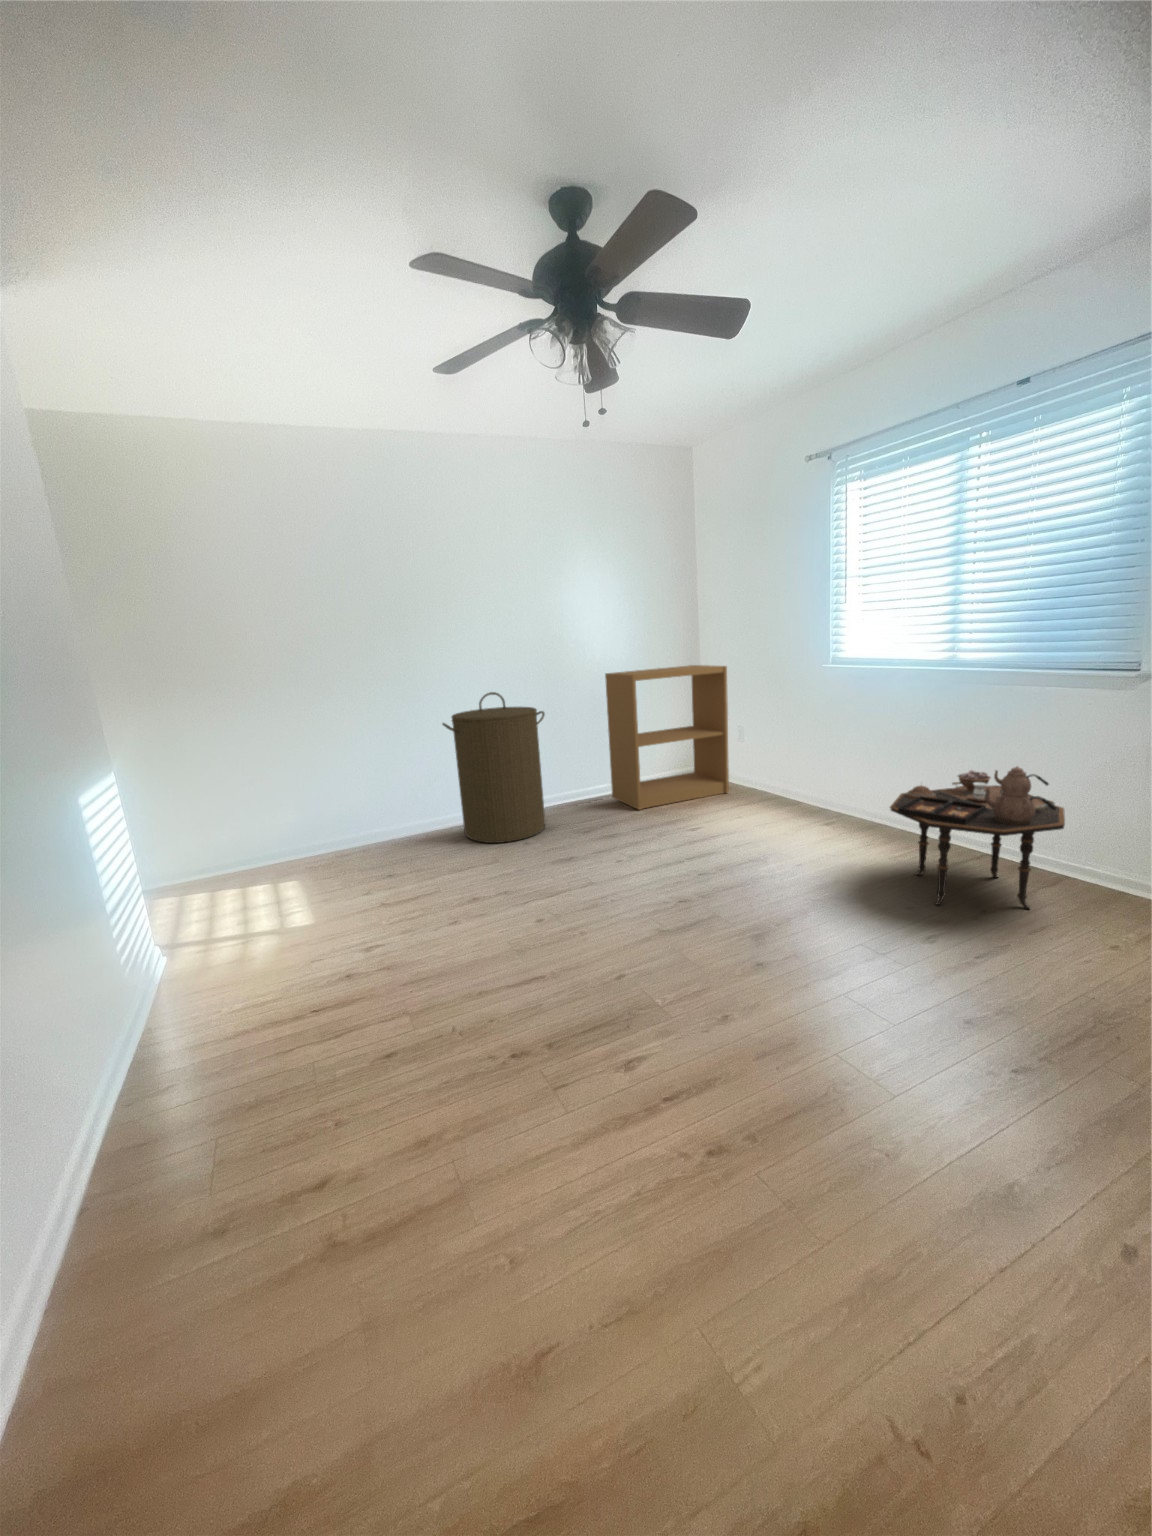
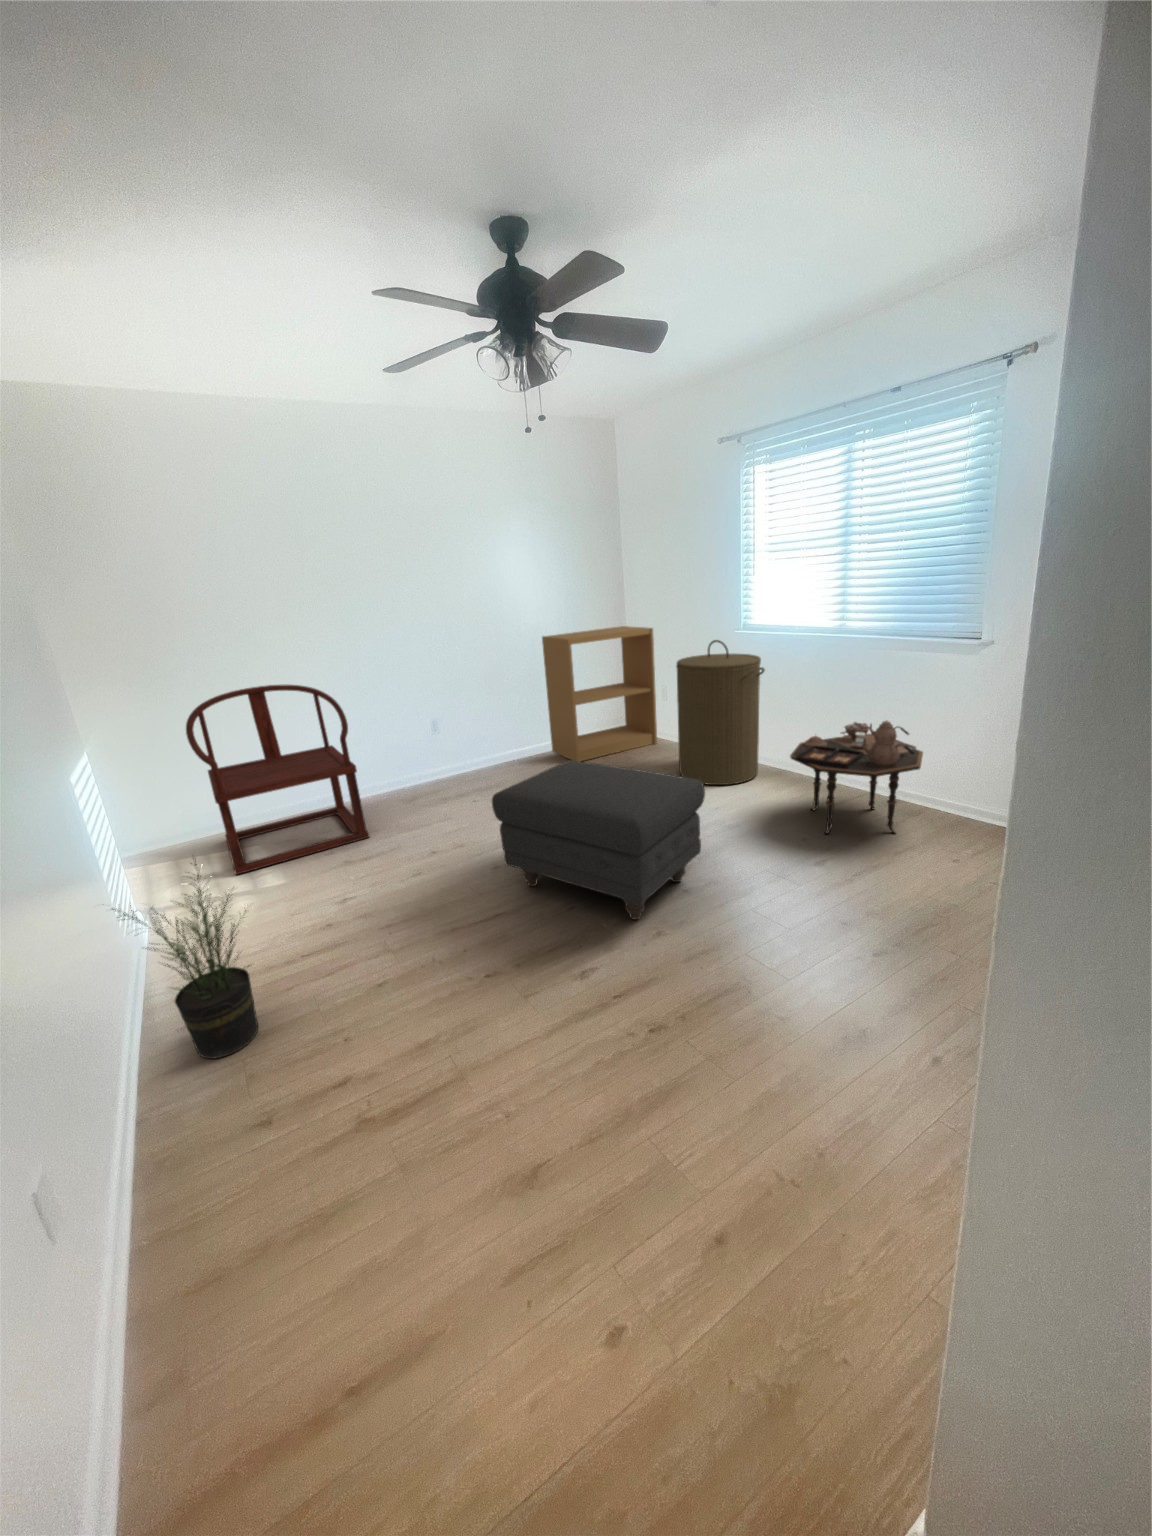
laundry hamper: present [442,692,545,843] -> present [676,640,765,785]
armchair: none [224,714,405,912] -> present [186,685,369,875]
ottoman: none [531,801,785,997] -> present [492,760,705,919]
potted plant: none [43,882,241,1134] -> present [112,858,258,1059]

